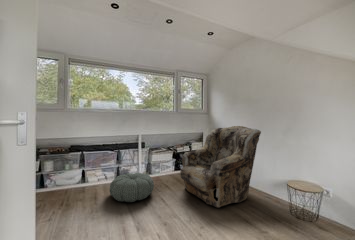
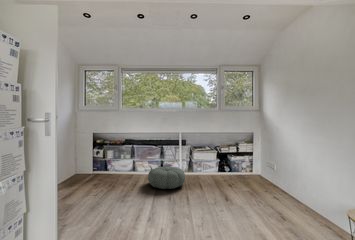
armchair: present [180,126,261,207] -> none [210,127,296,206]

